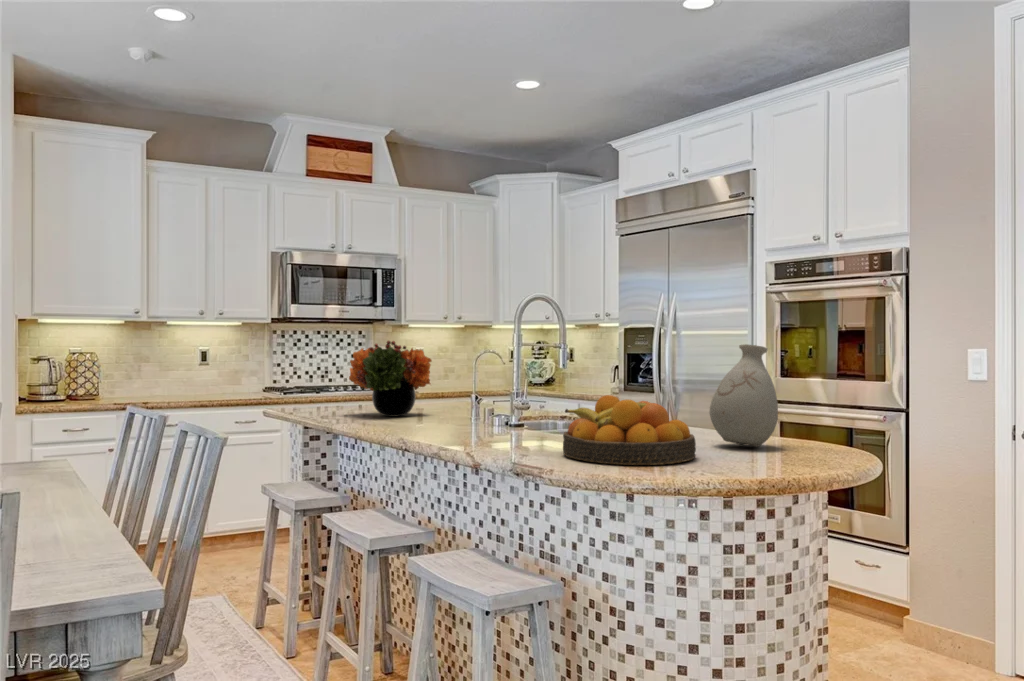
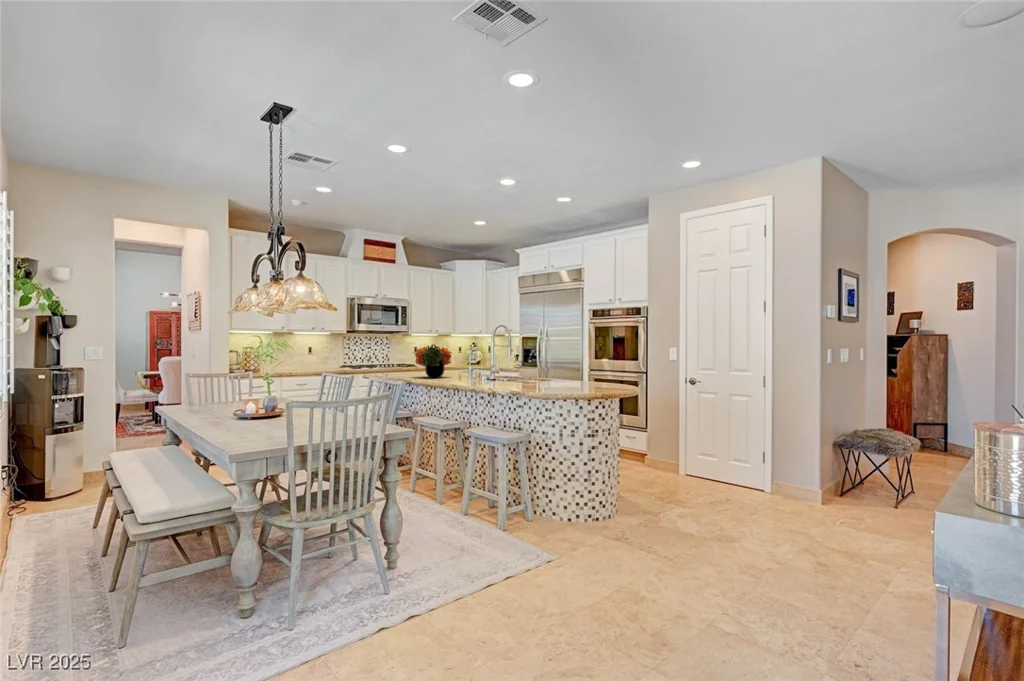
vase: present [709,344,778,447] -> none [577,347,602,386]
fruit bowl: present [563,395,696,465] -> none [527,366,576,391]

